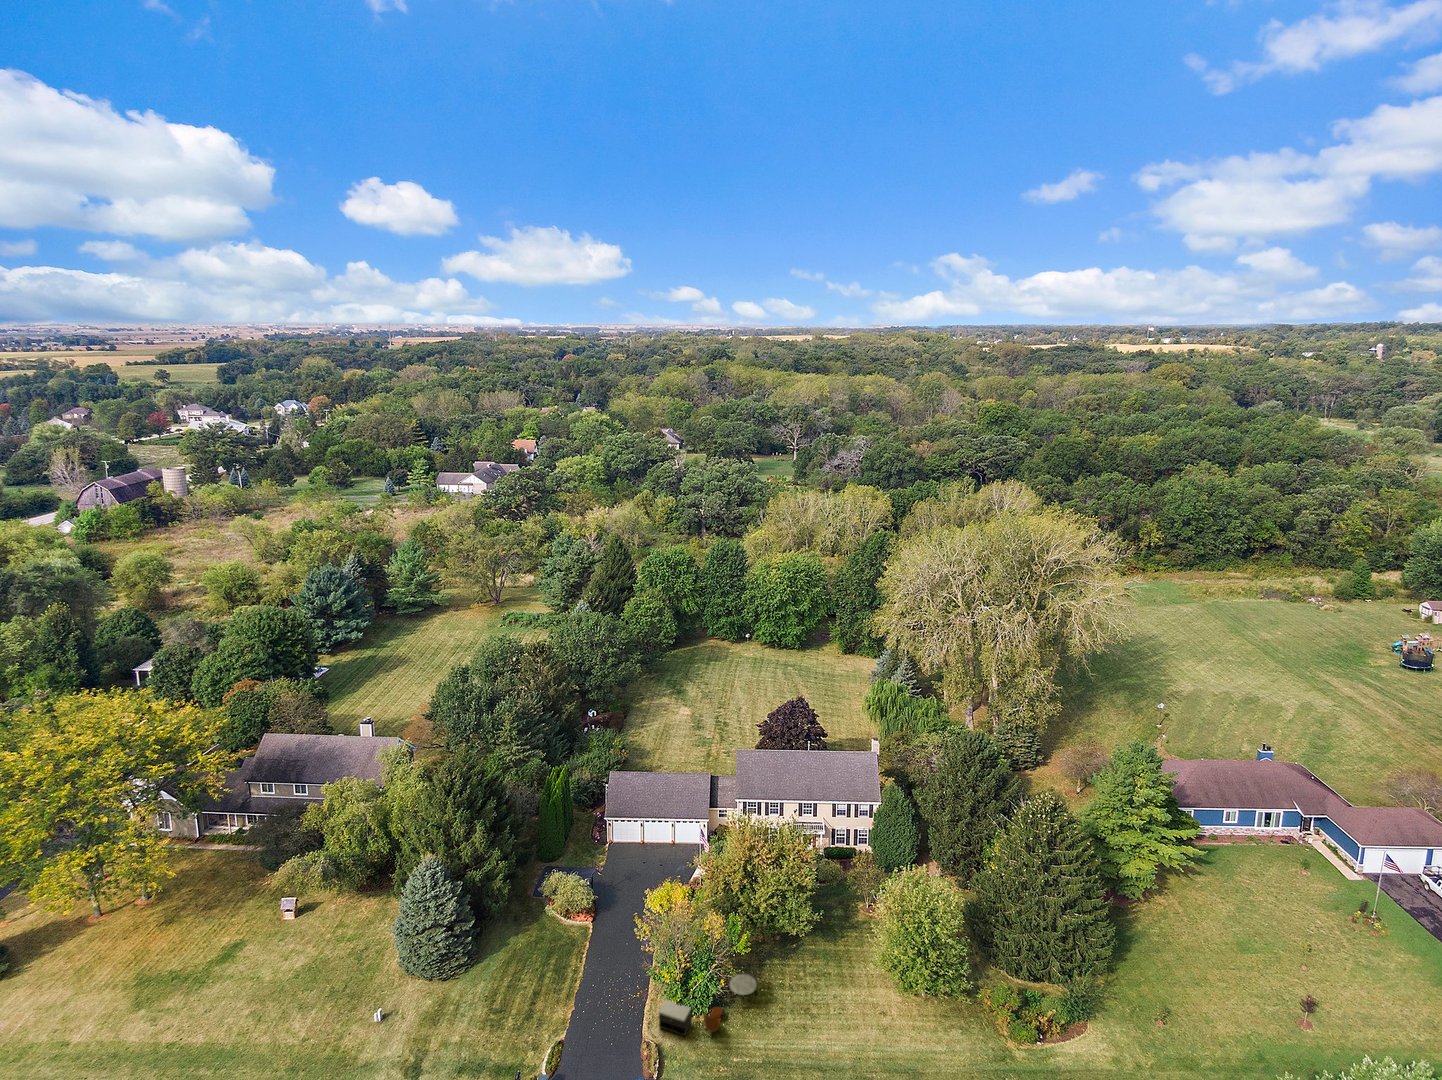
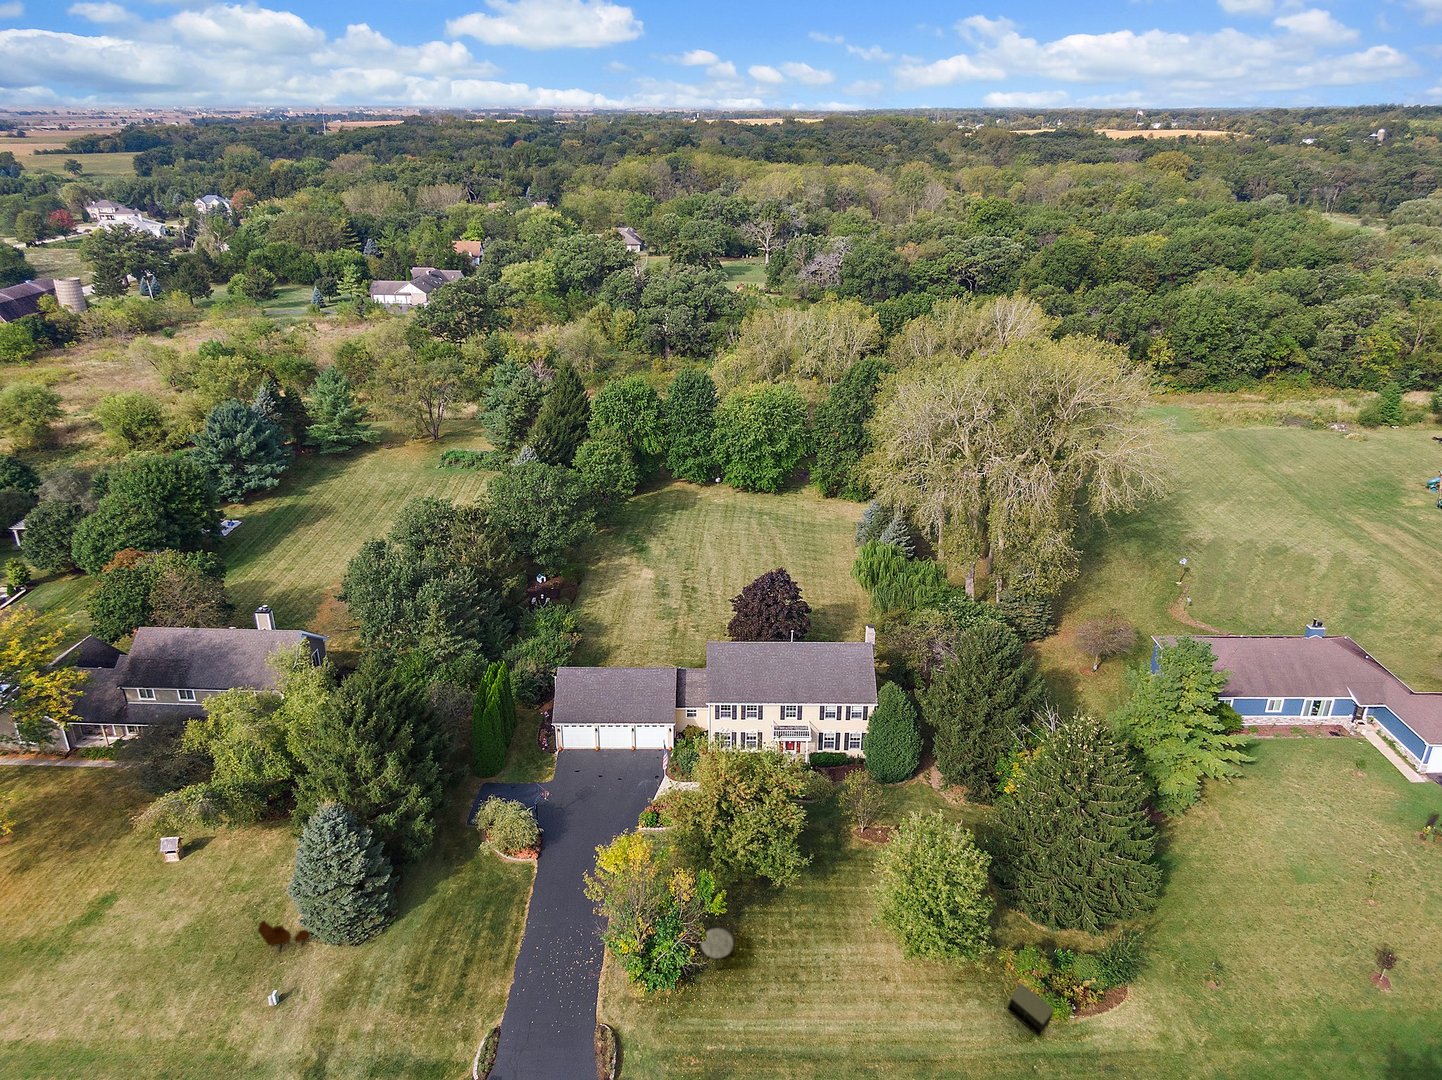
storage bench: present [658,1000,692,1036] -> present [1008,984,1054,1036]
lounge chair: present [704,1007,723,1033] -> present [258,920,310,947]

